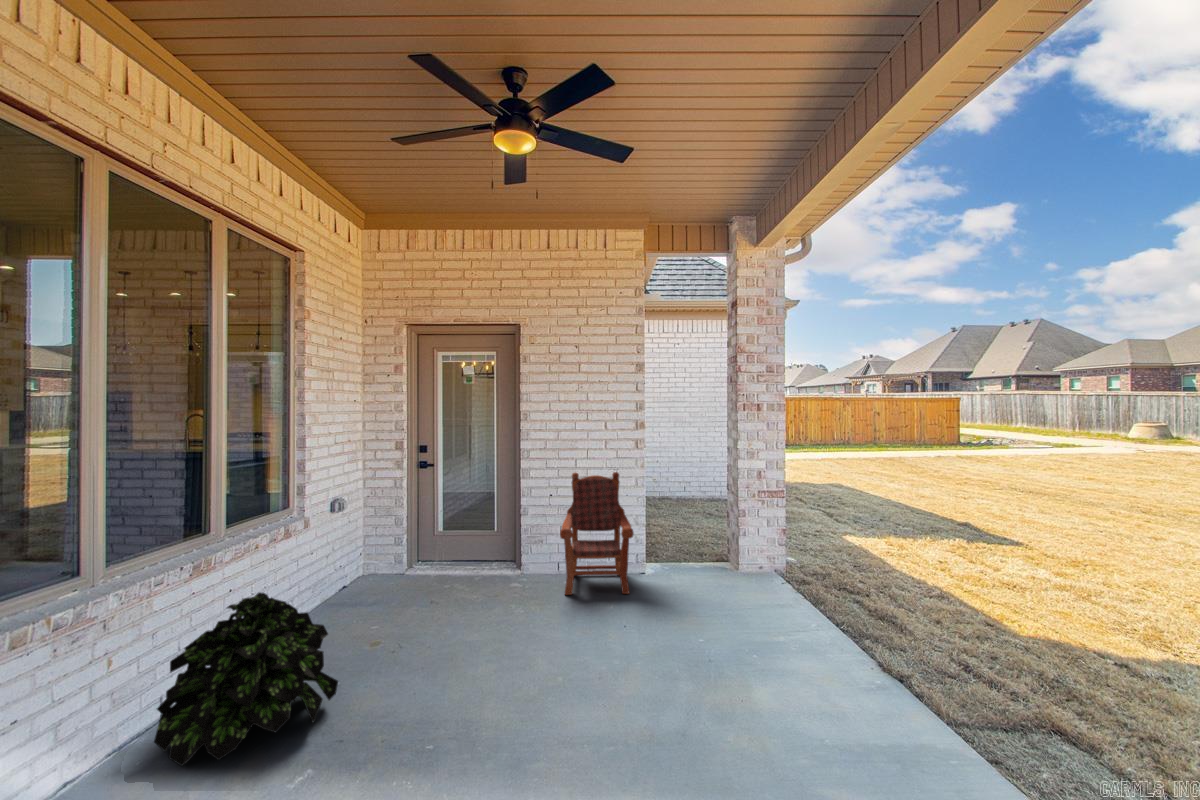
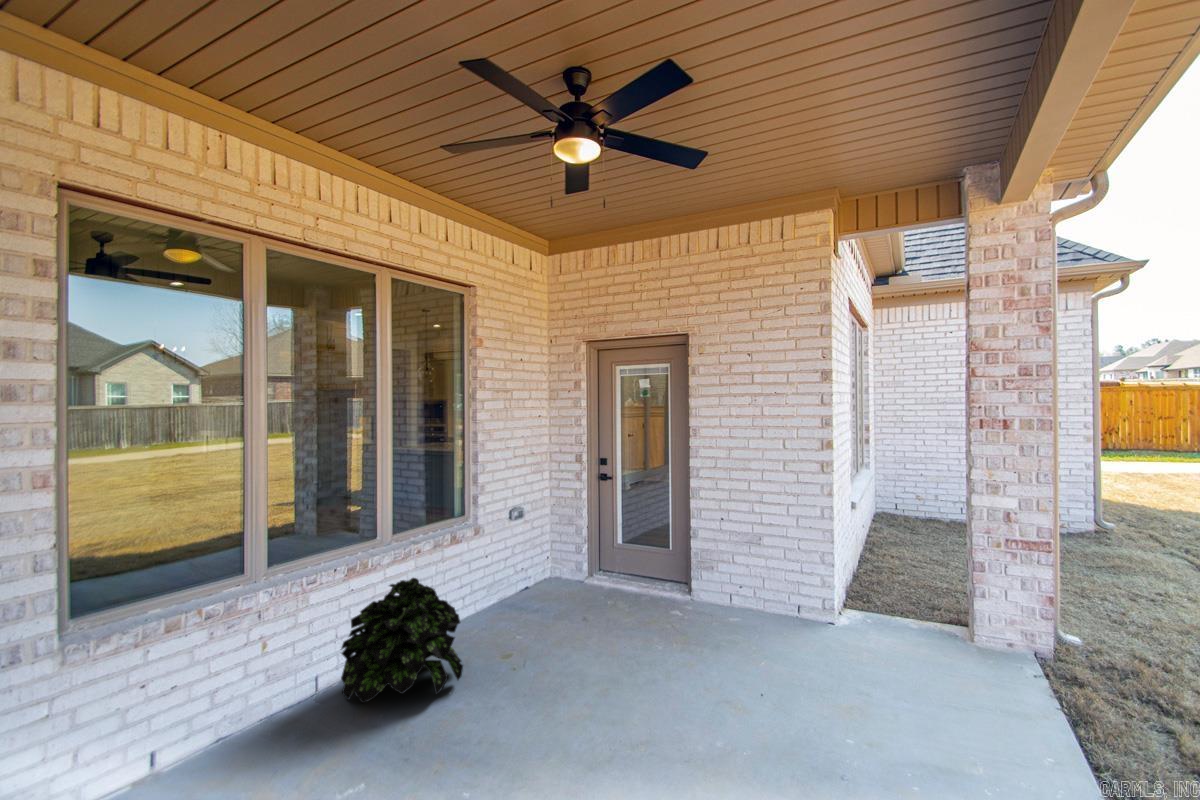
armchair: present [560,472,634,595] -> none [714,497,805,647]

